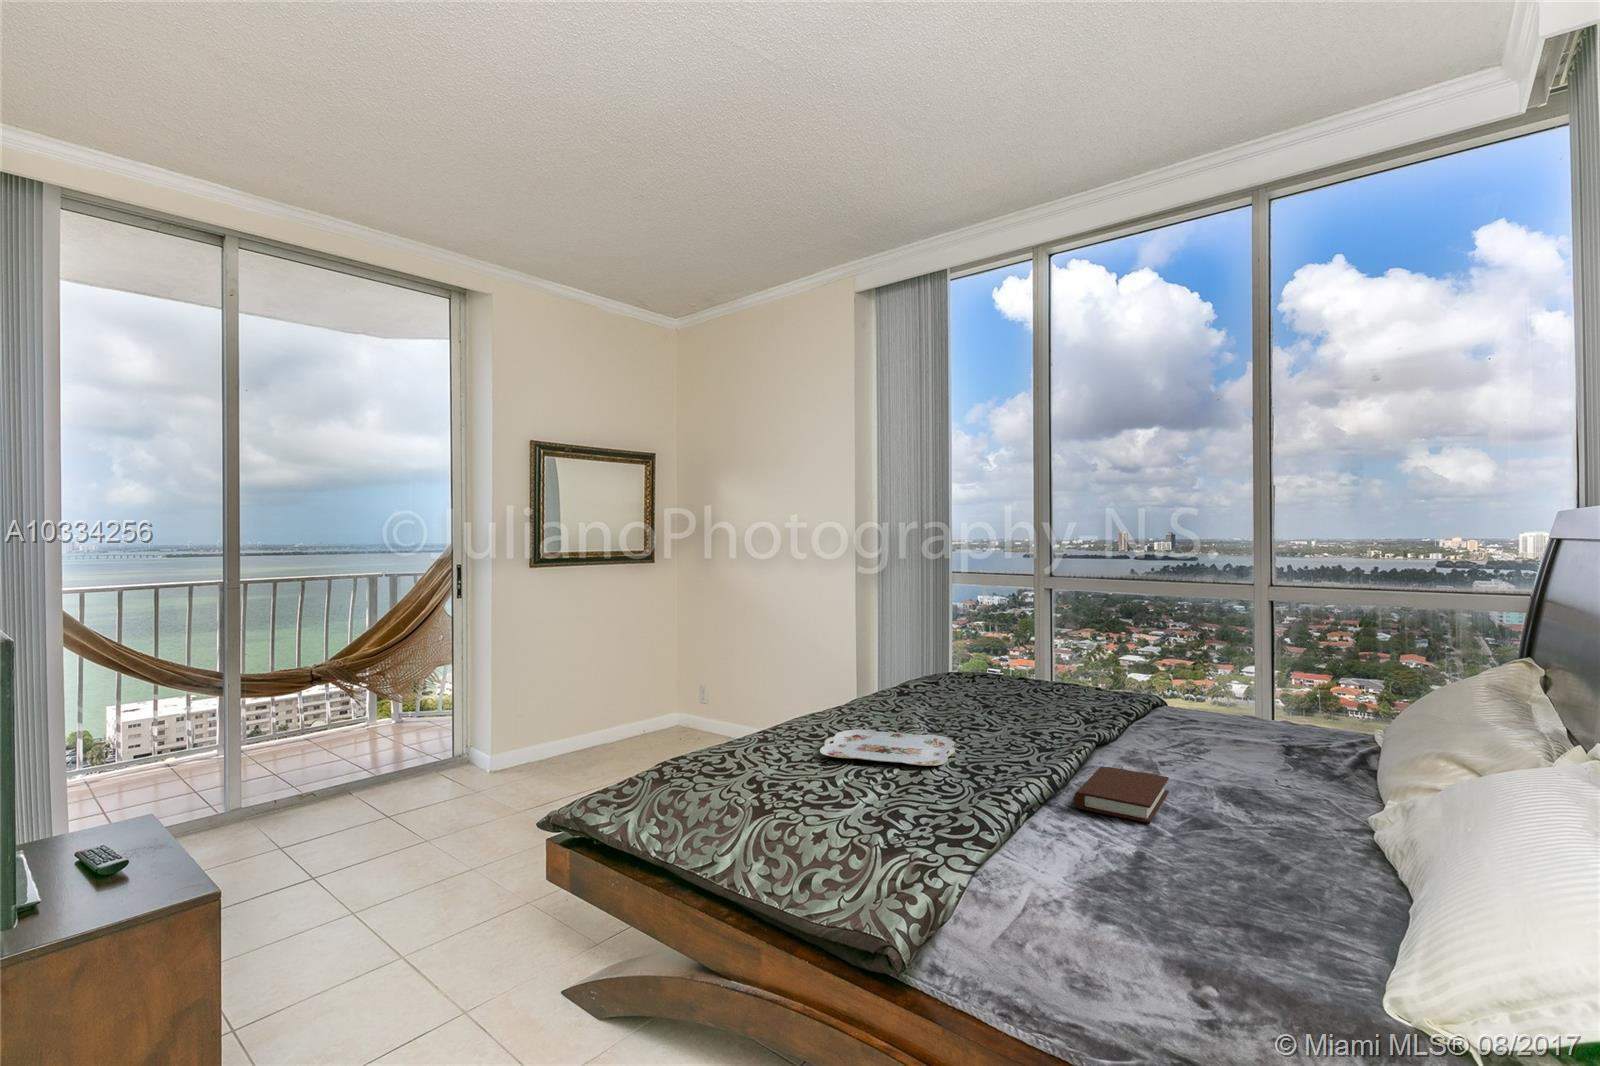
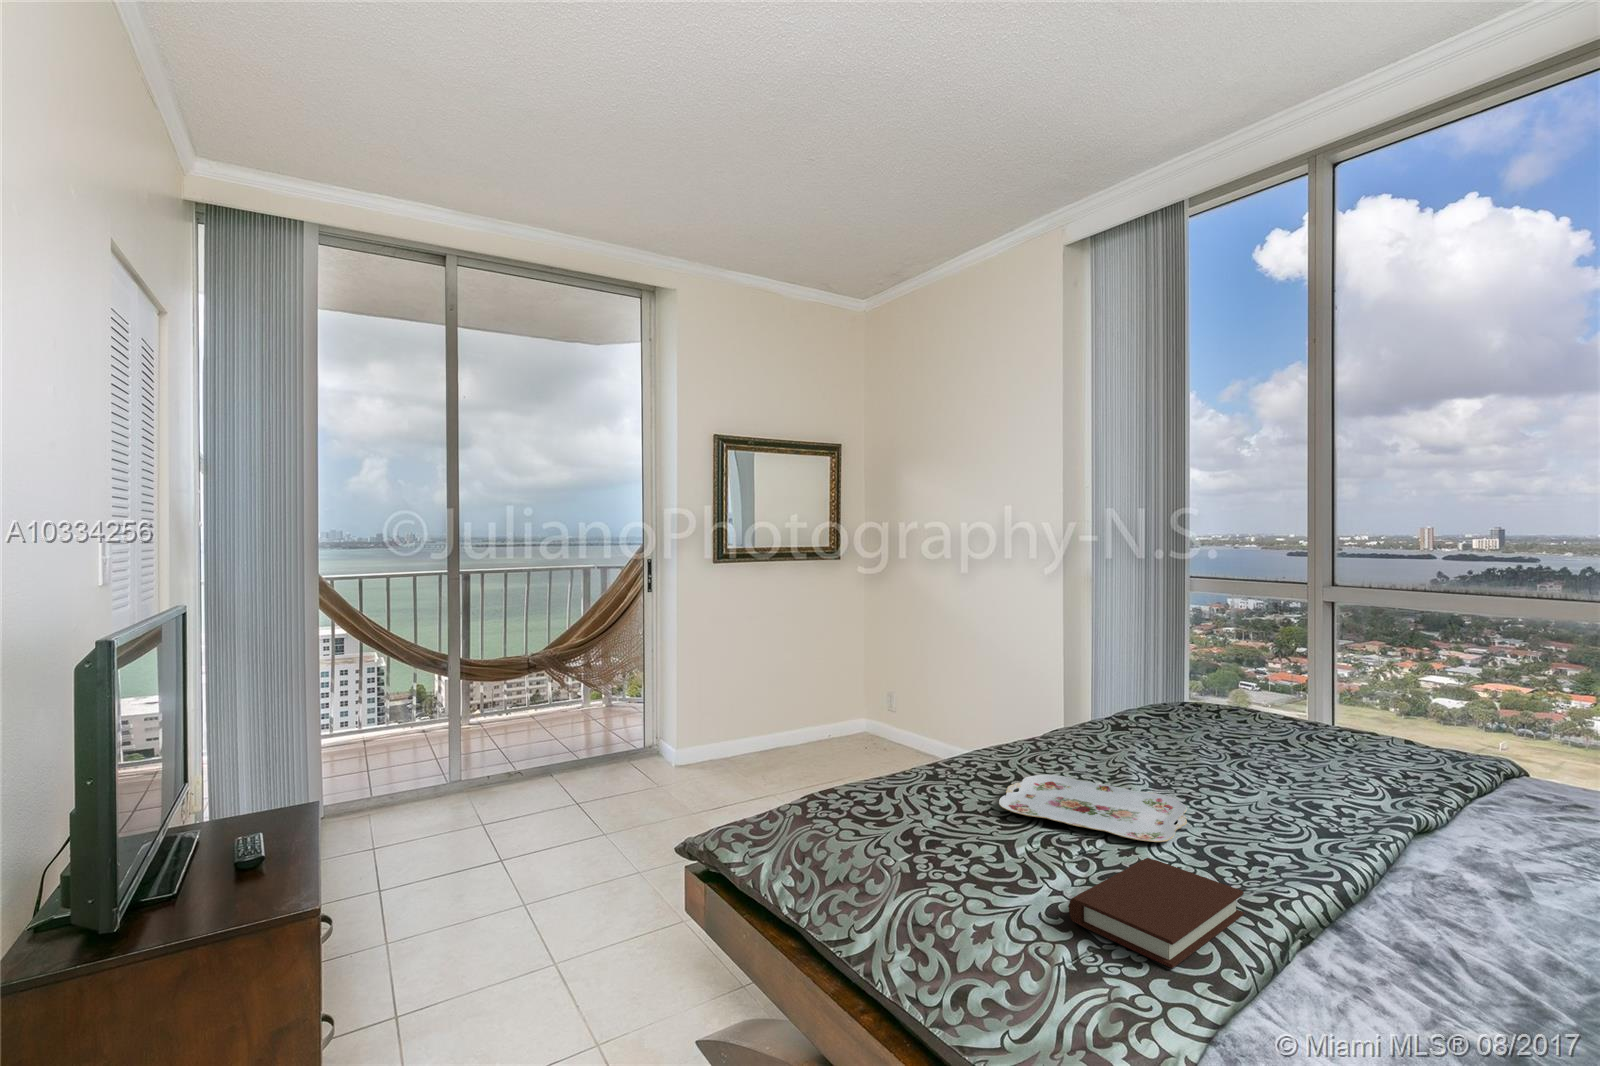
book: present [1074,766,1169,823] -> present [1069,858,1244,968]

